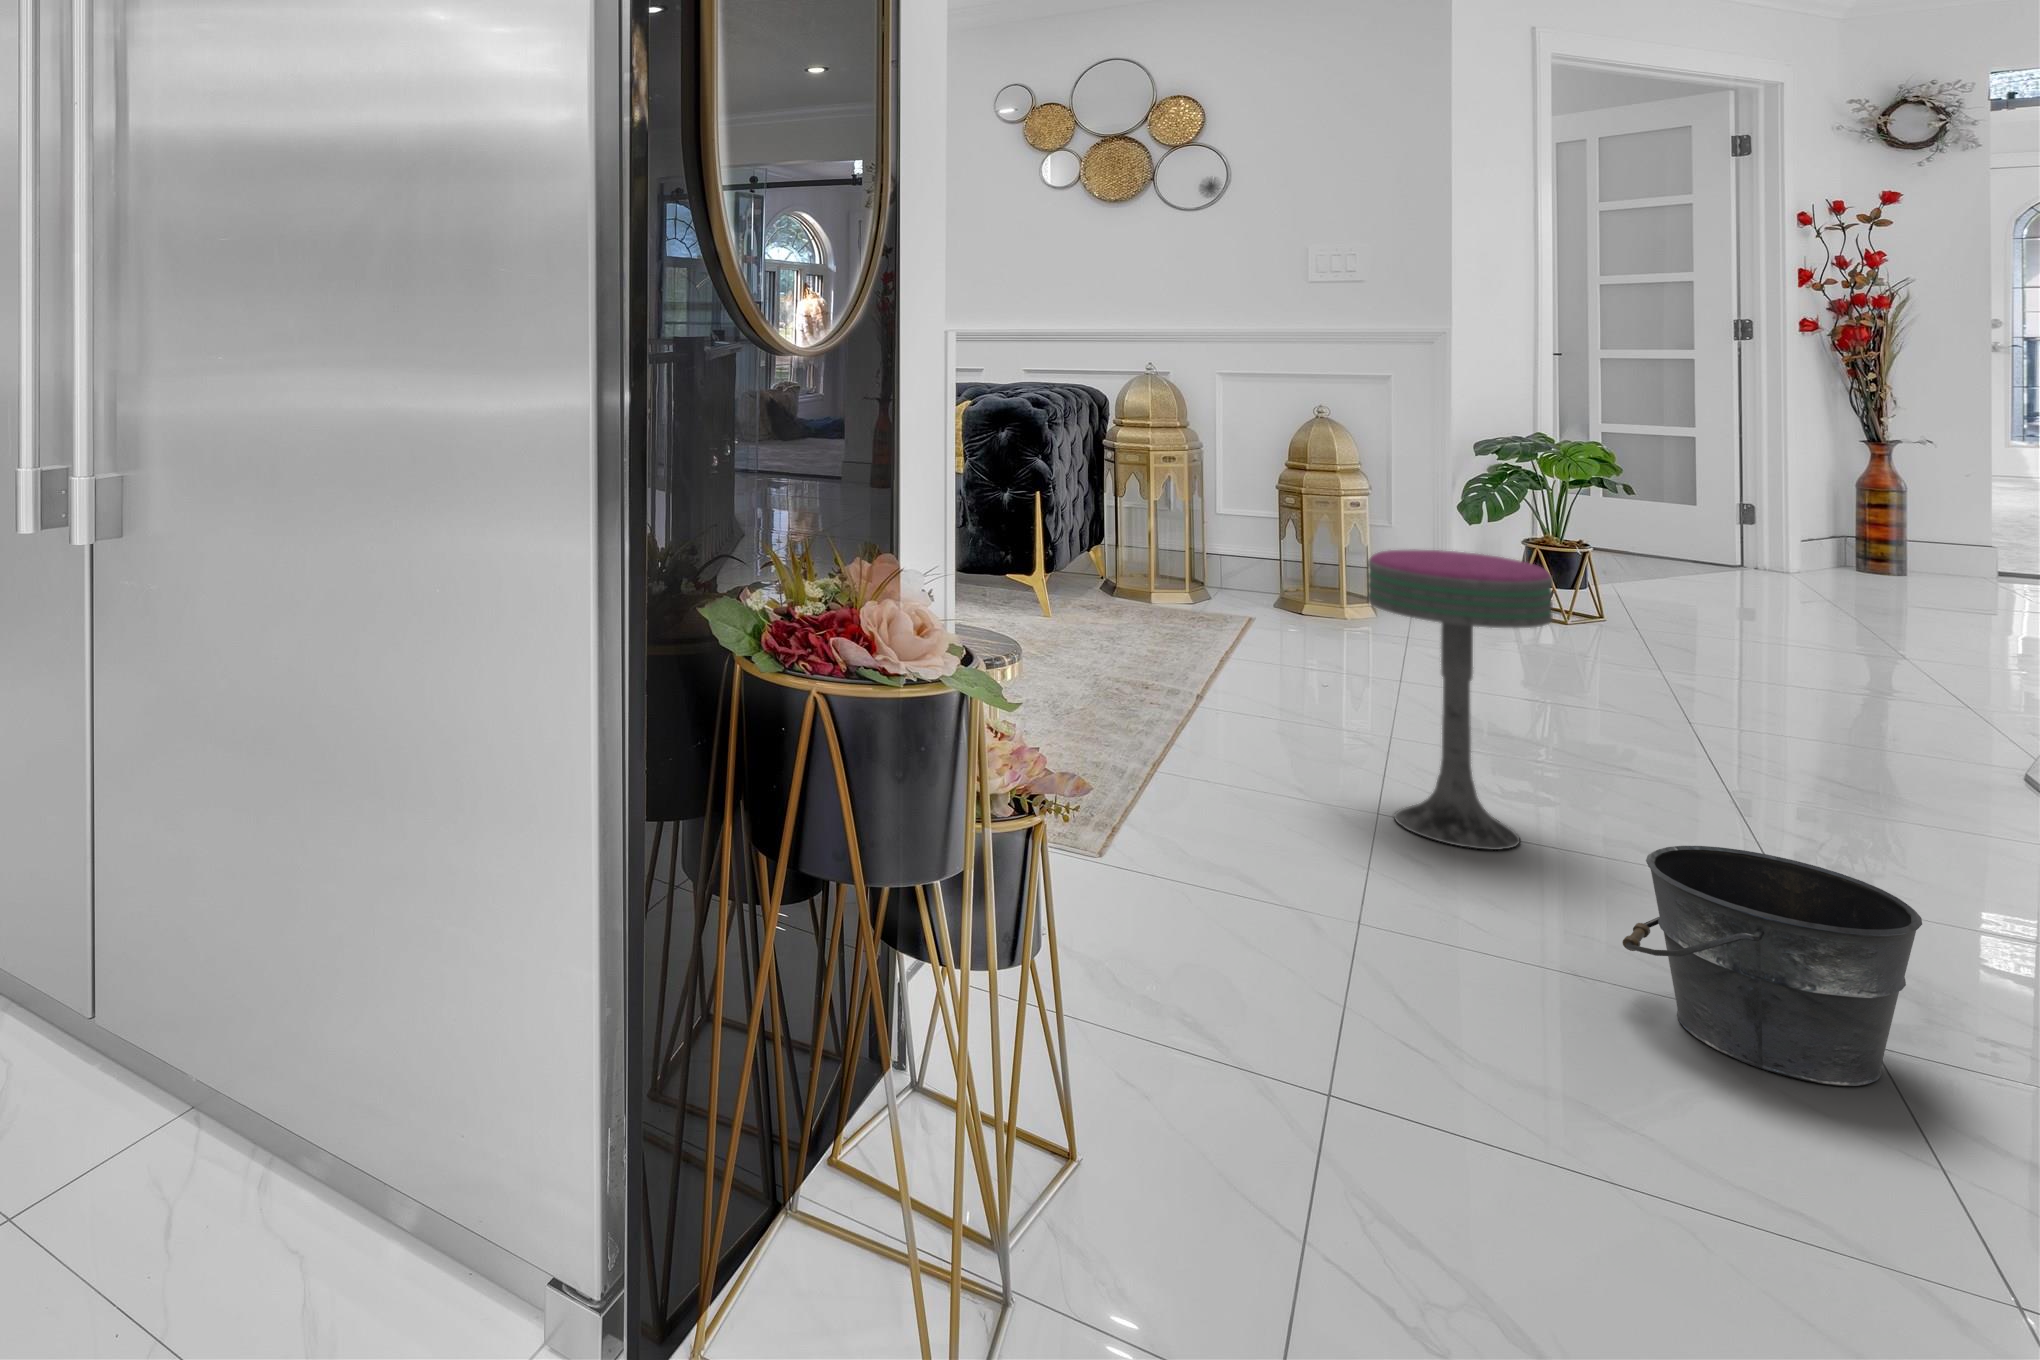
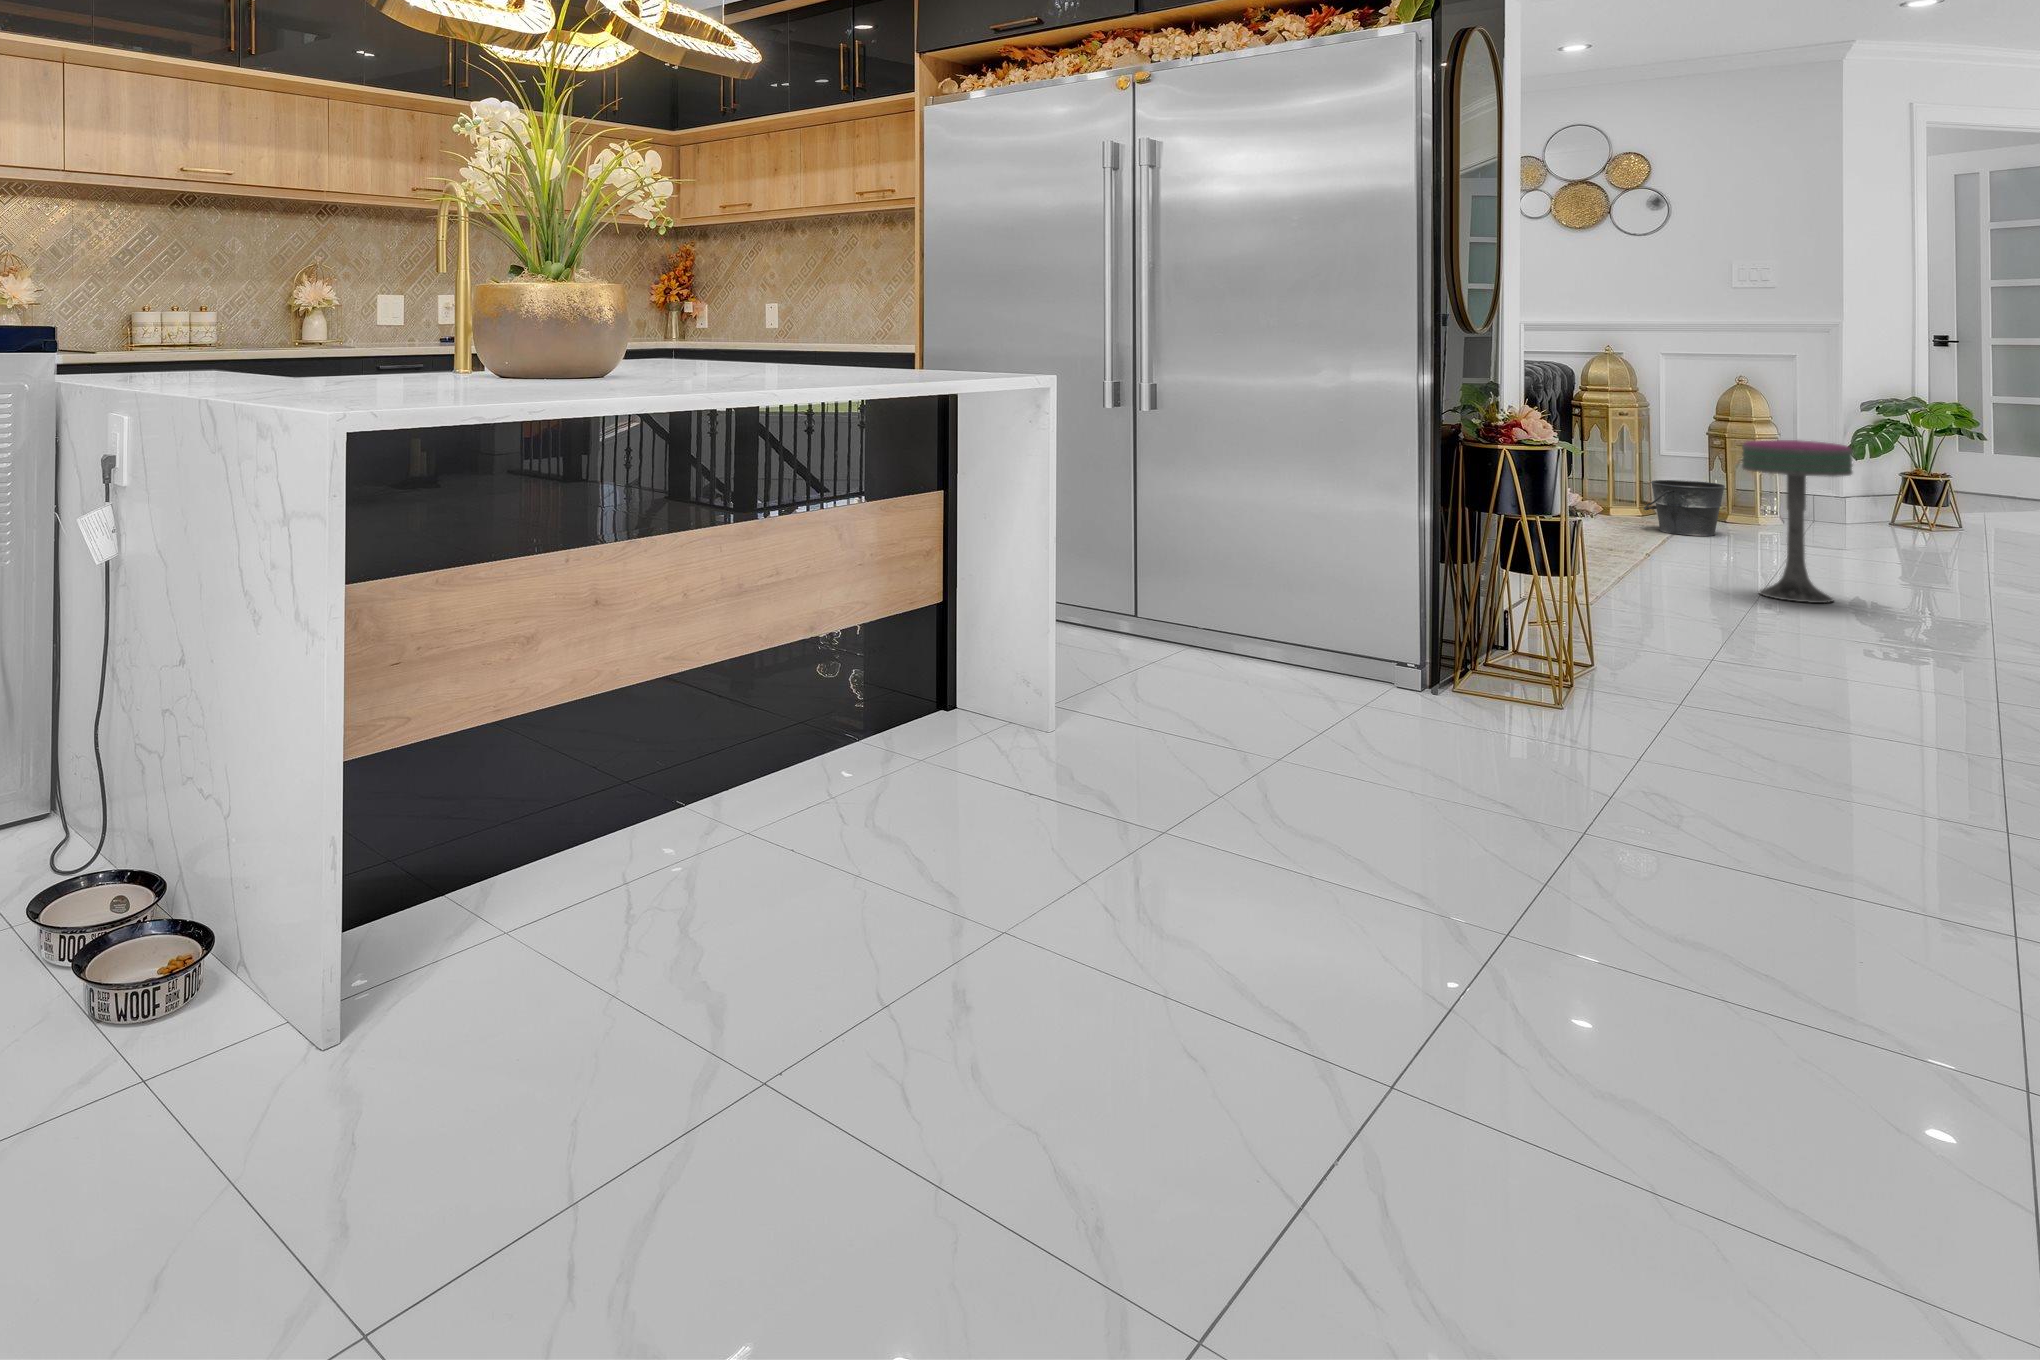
bucket: present [1622,846,1922,1086] -> present [1644,480,1725,536]

